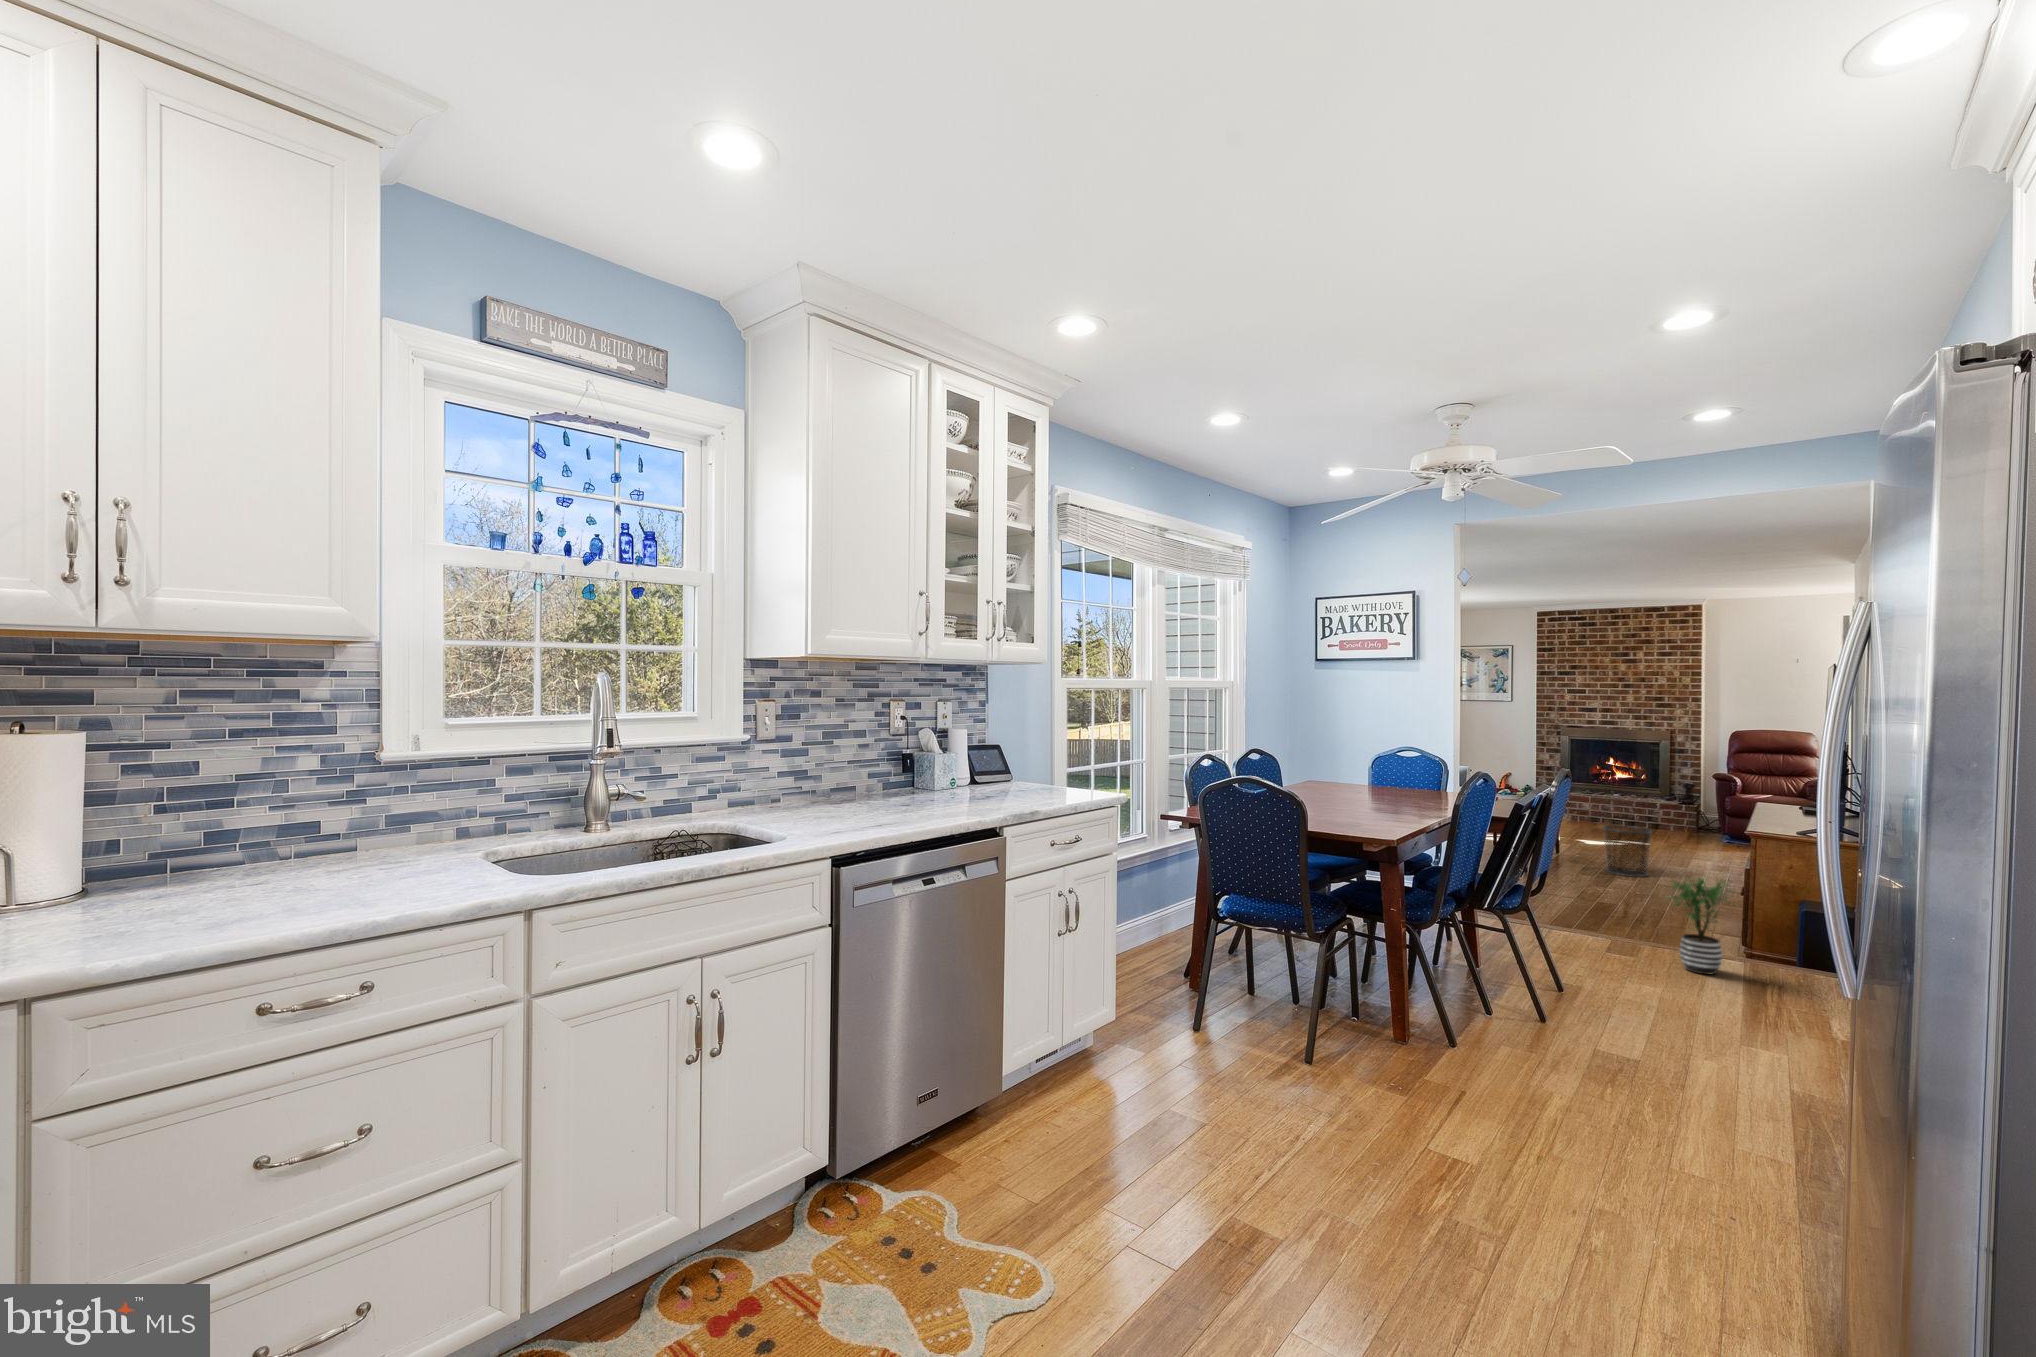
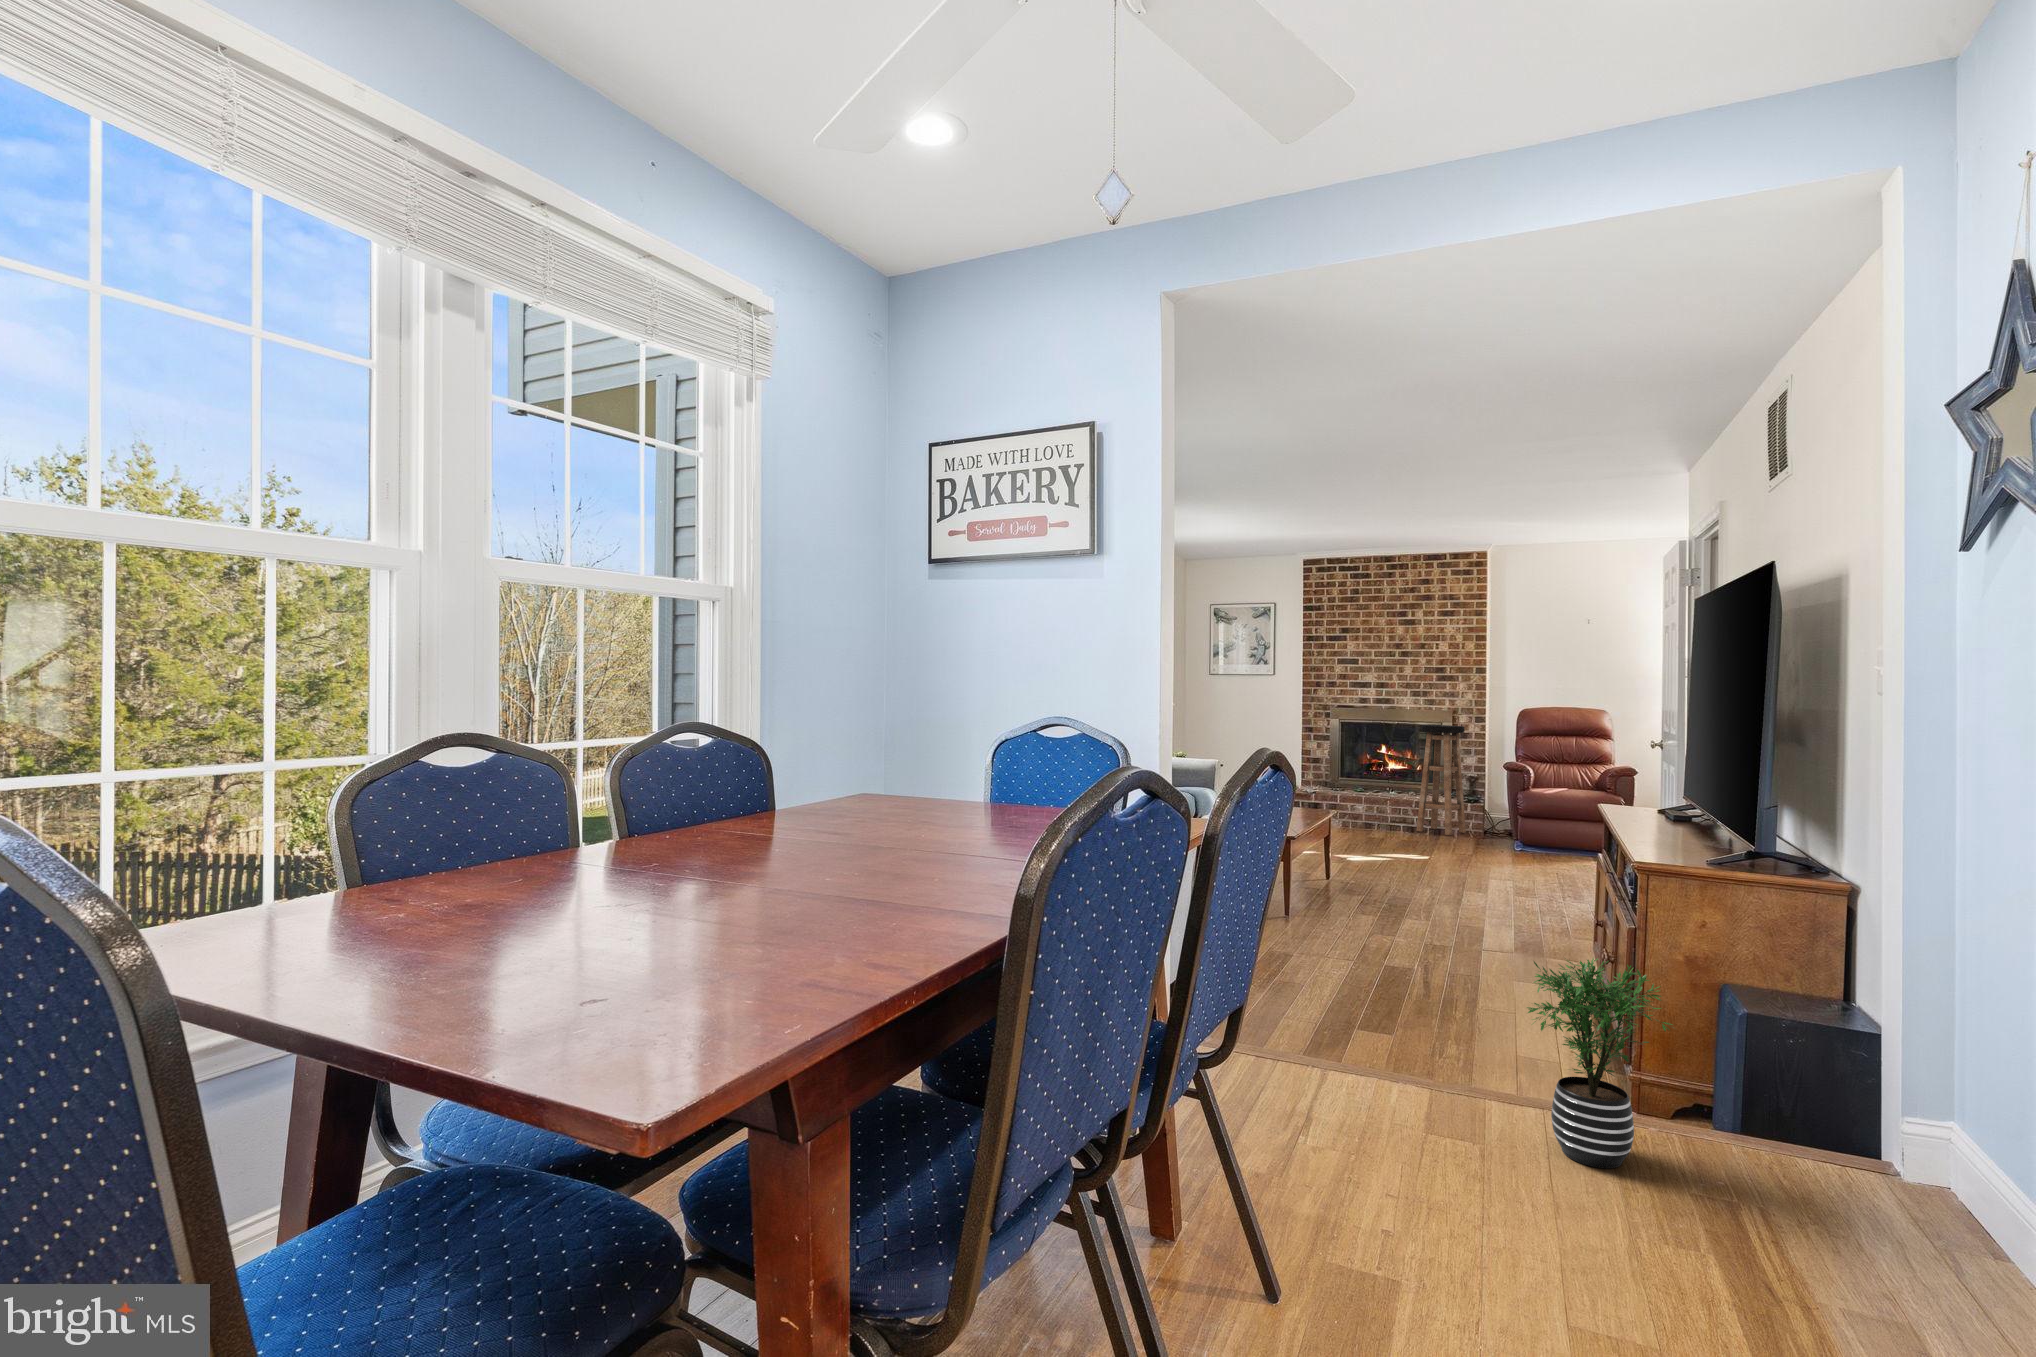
bar stool: none [1637,743,1681,829] -> present [1416,725,1466,835]
waste bin: present [1603,825,1652,877] -> none [1385,838,1453,916]

